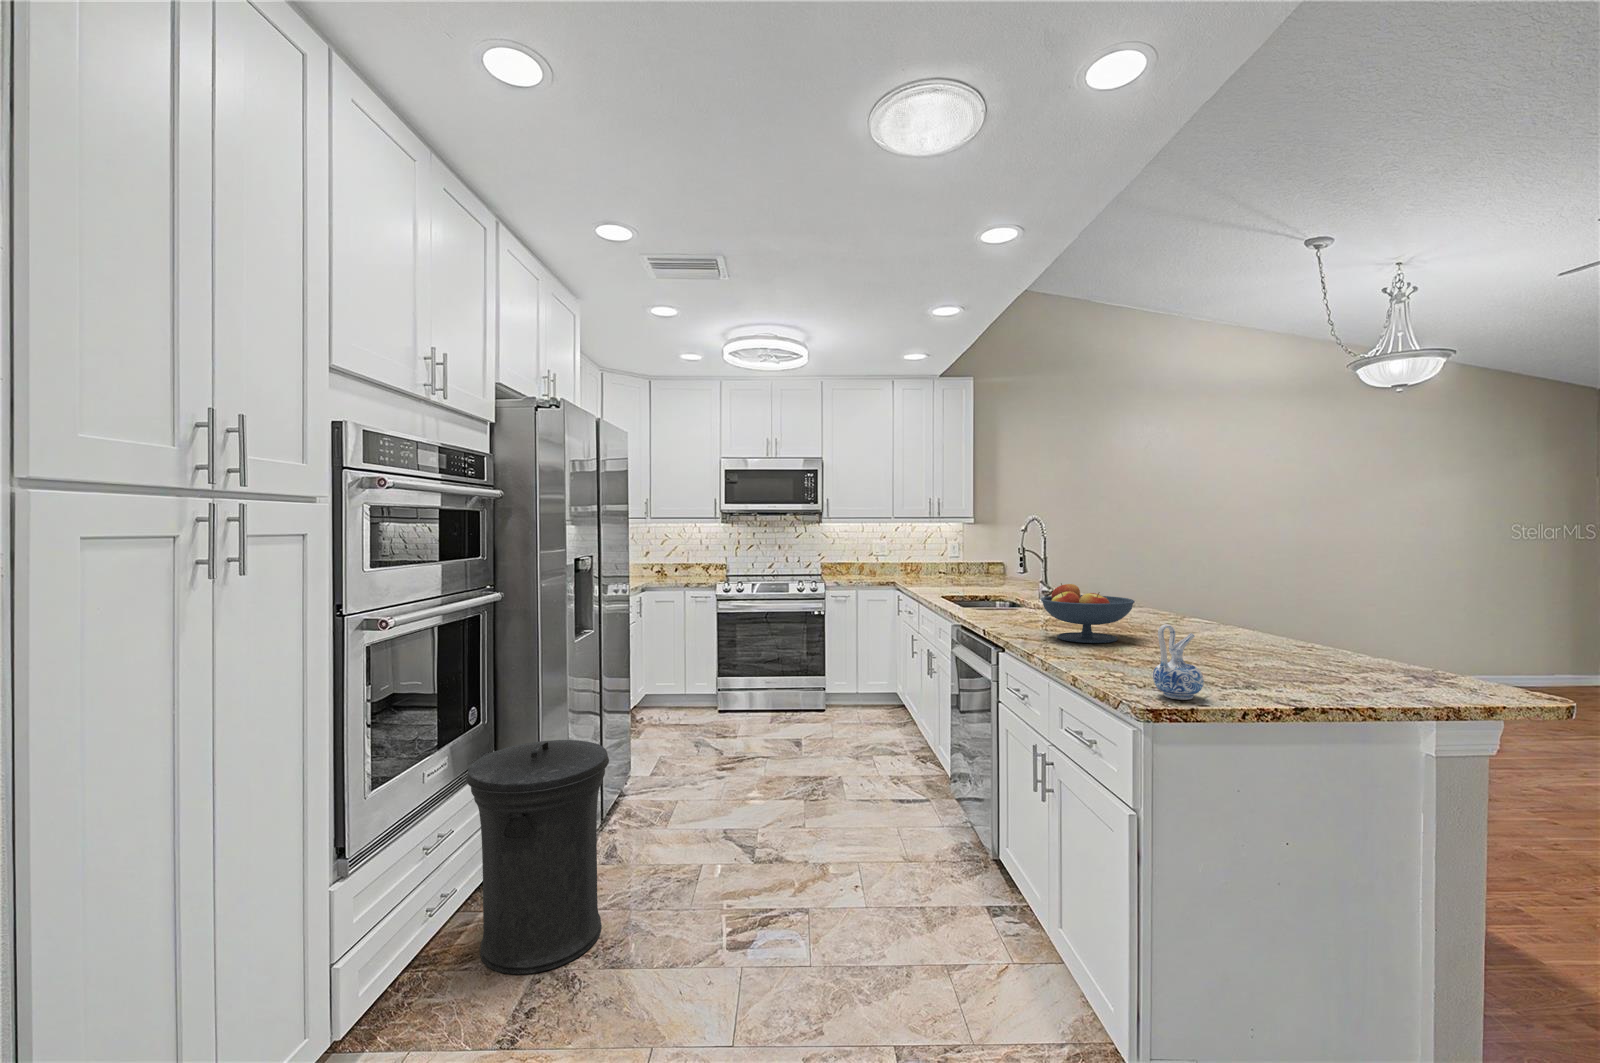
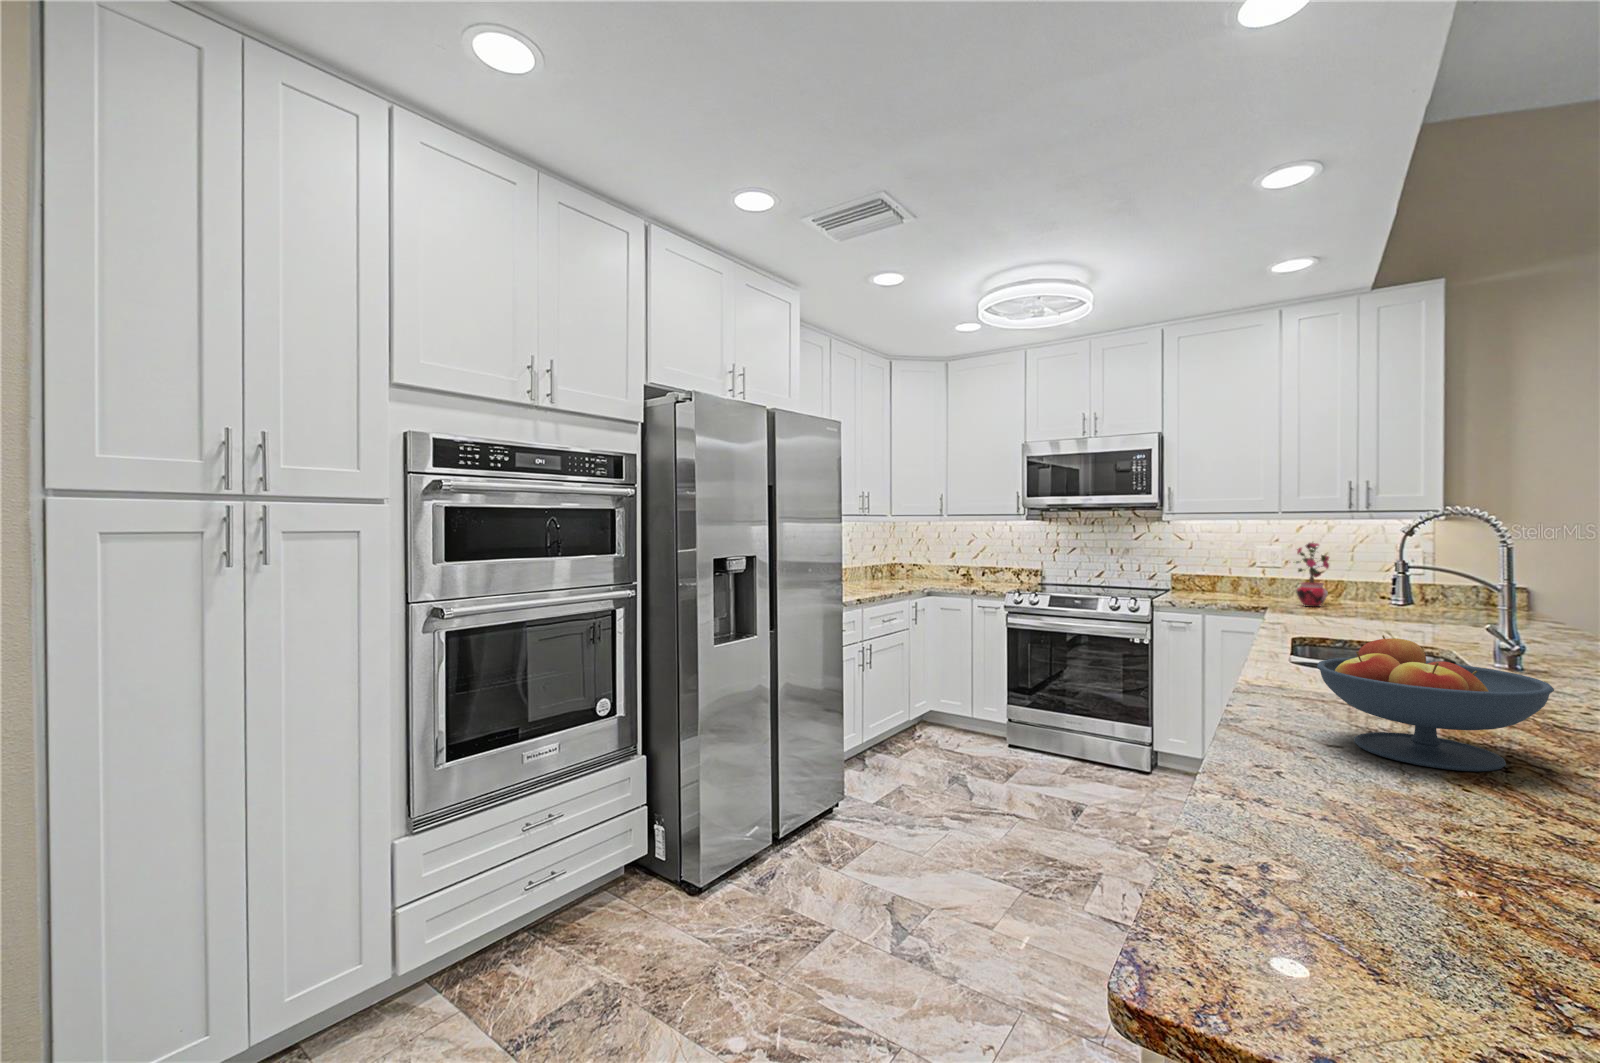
potted plant: none [898,538,921,582] -> present [1296,542,1329,607]
ceramic pitcher: present [1153,624,1204,700] -> none [1280,769,1421,978]
trash can: present [466,740,609,974] -> none [560,744,702,987]

